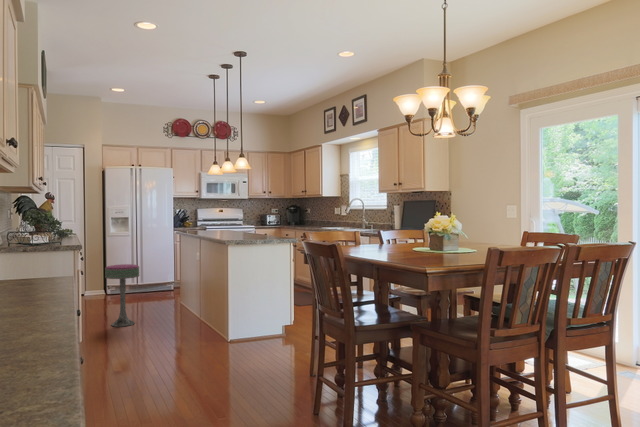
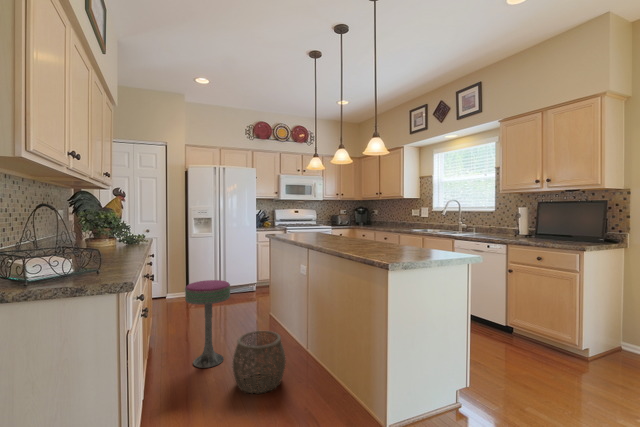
woven basket: none [139,297,177,335] -> present [233,331,286,394]

